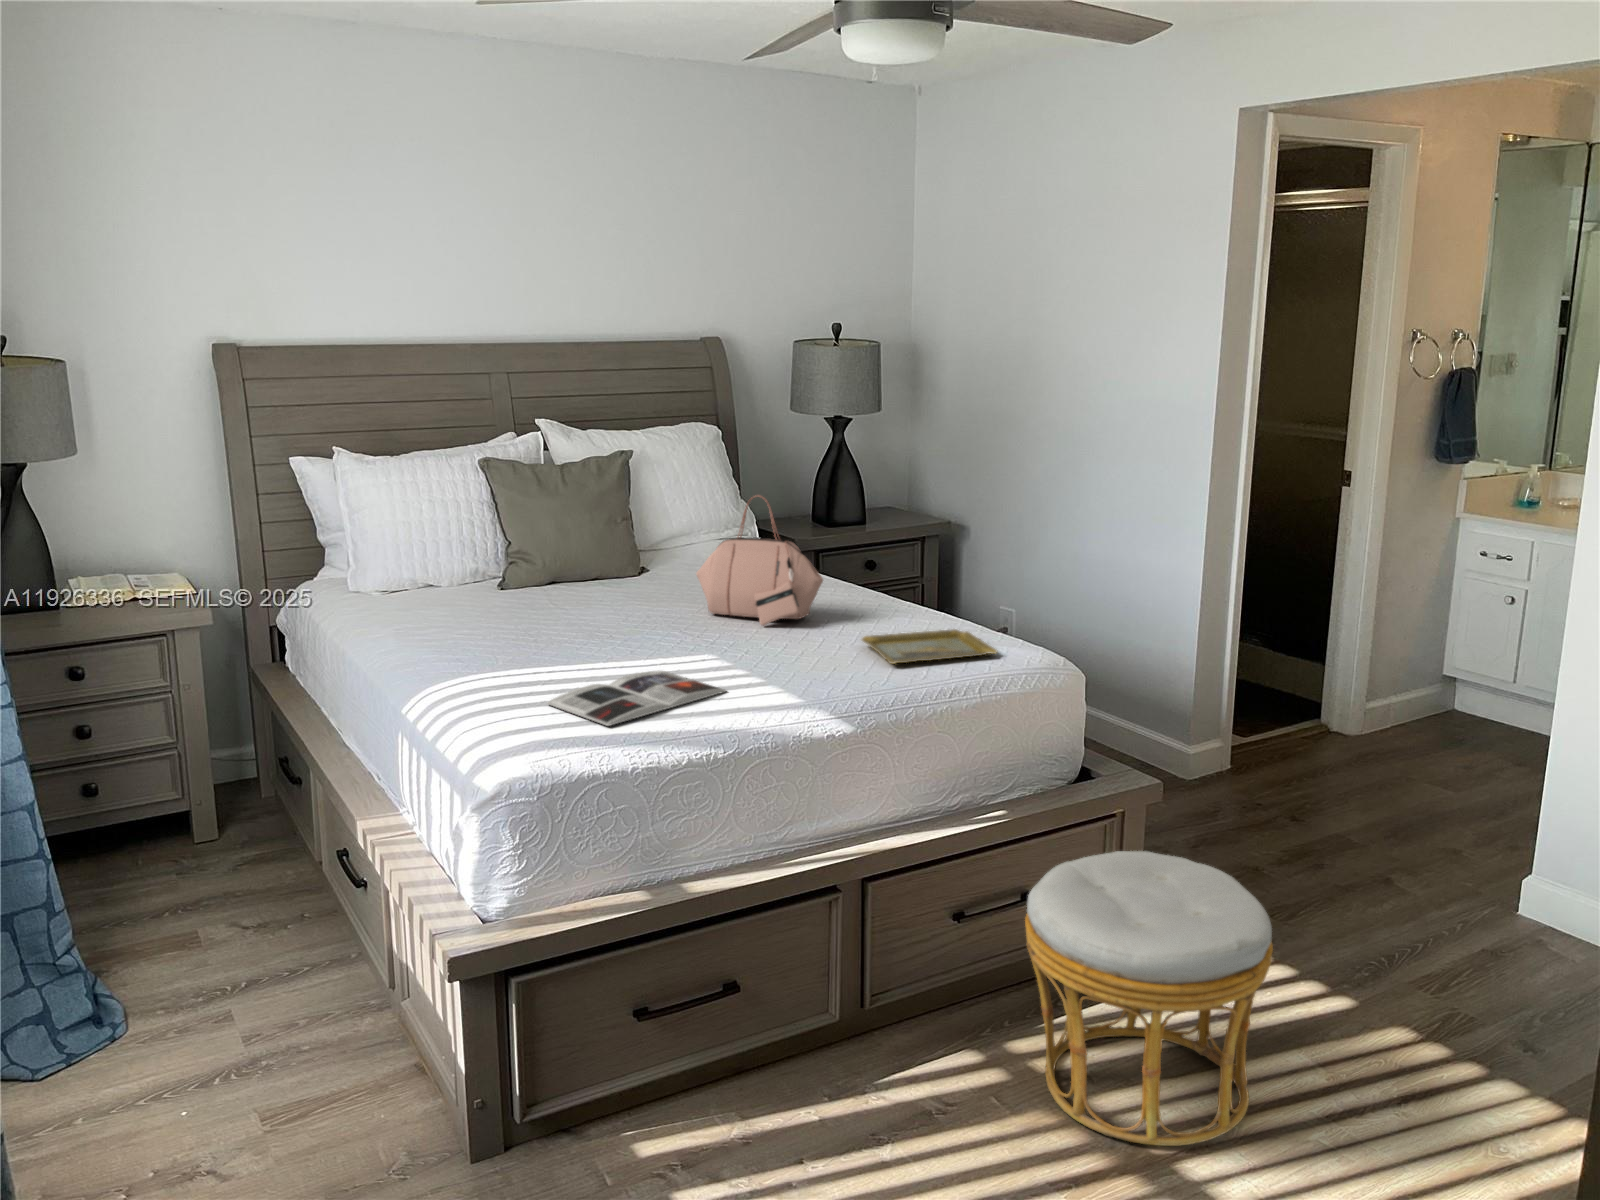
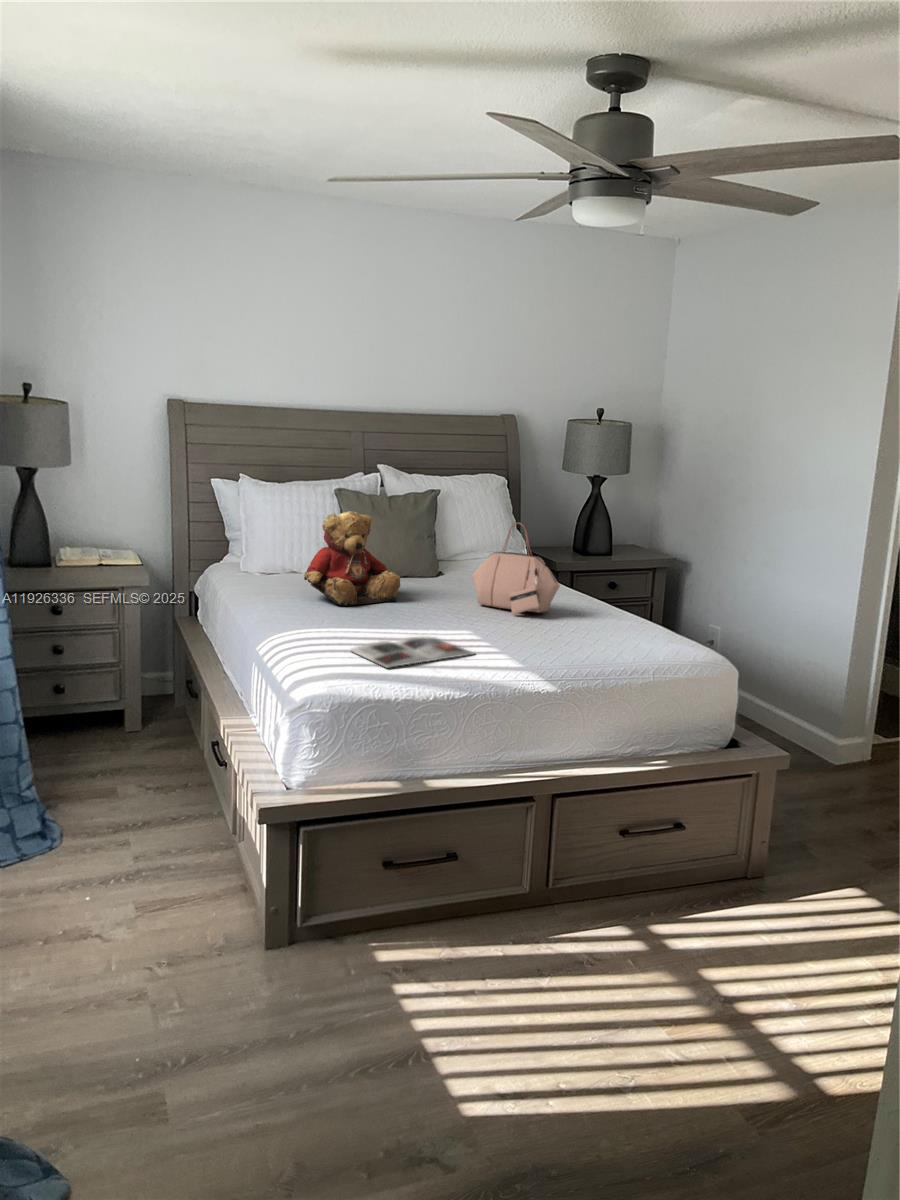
teddy bear: none [455,495,596,633] -> present [304,511,400,606]
tray: present [862,629,997,664] -> none [579,627,678,647]
ottoman: present [1025,851,1273,1146] -> none [669,795,853,1012]

